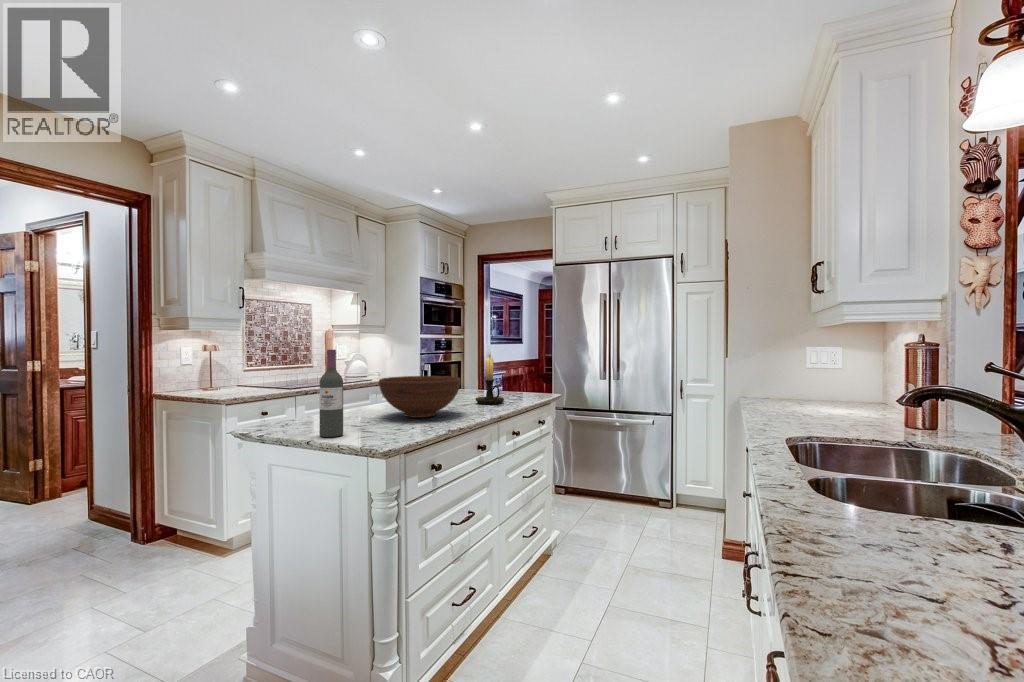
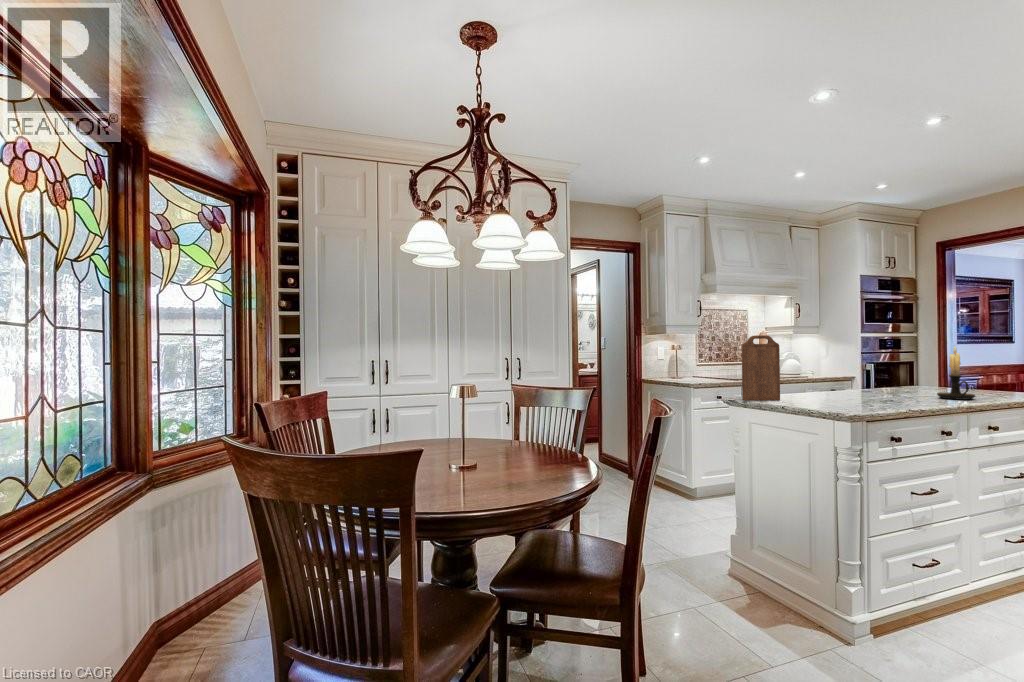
cutting board: none [260,336,315,431] -> present [742,335,780,401]
wine bottle: present [320,350,343,437] -> none [790,344,809,407]
fruit bowl: present [379,376,461,418] -> none [833,368,919,403]

